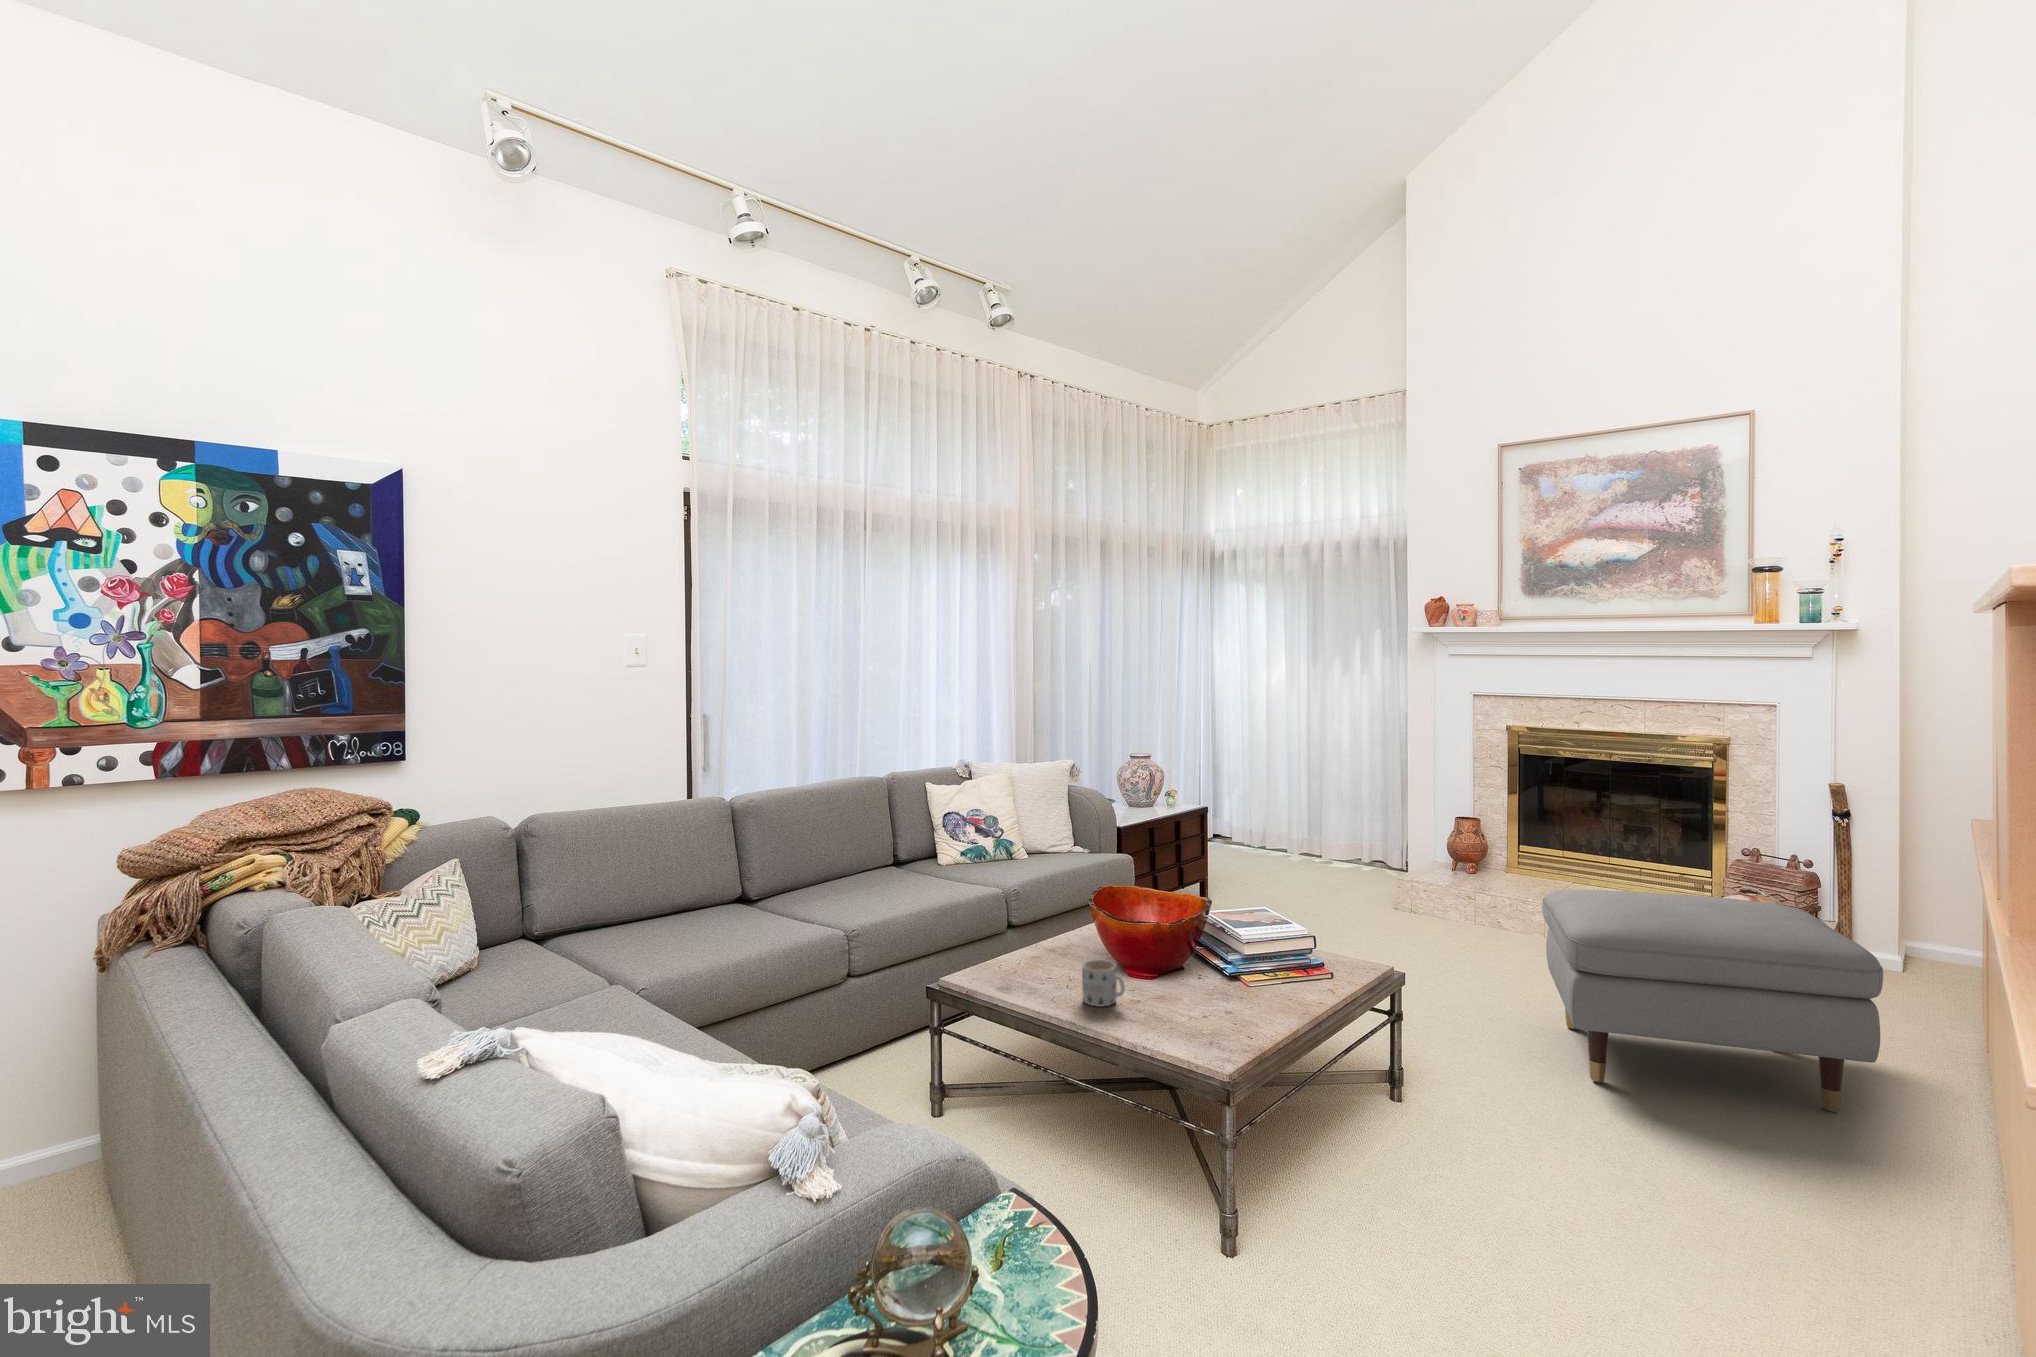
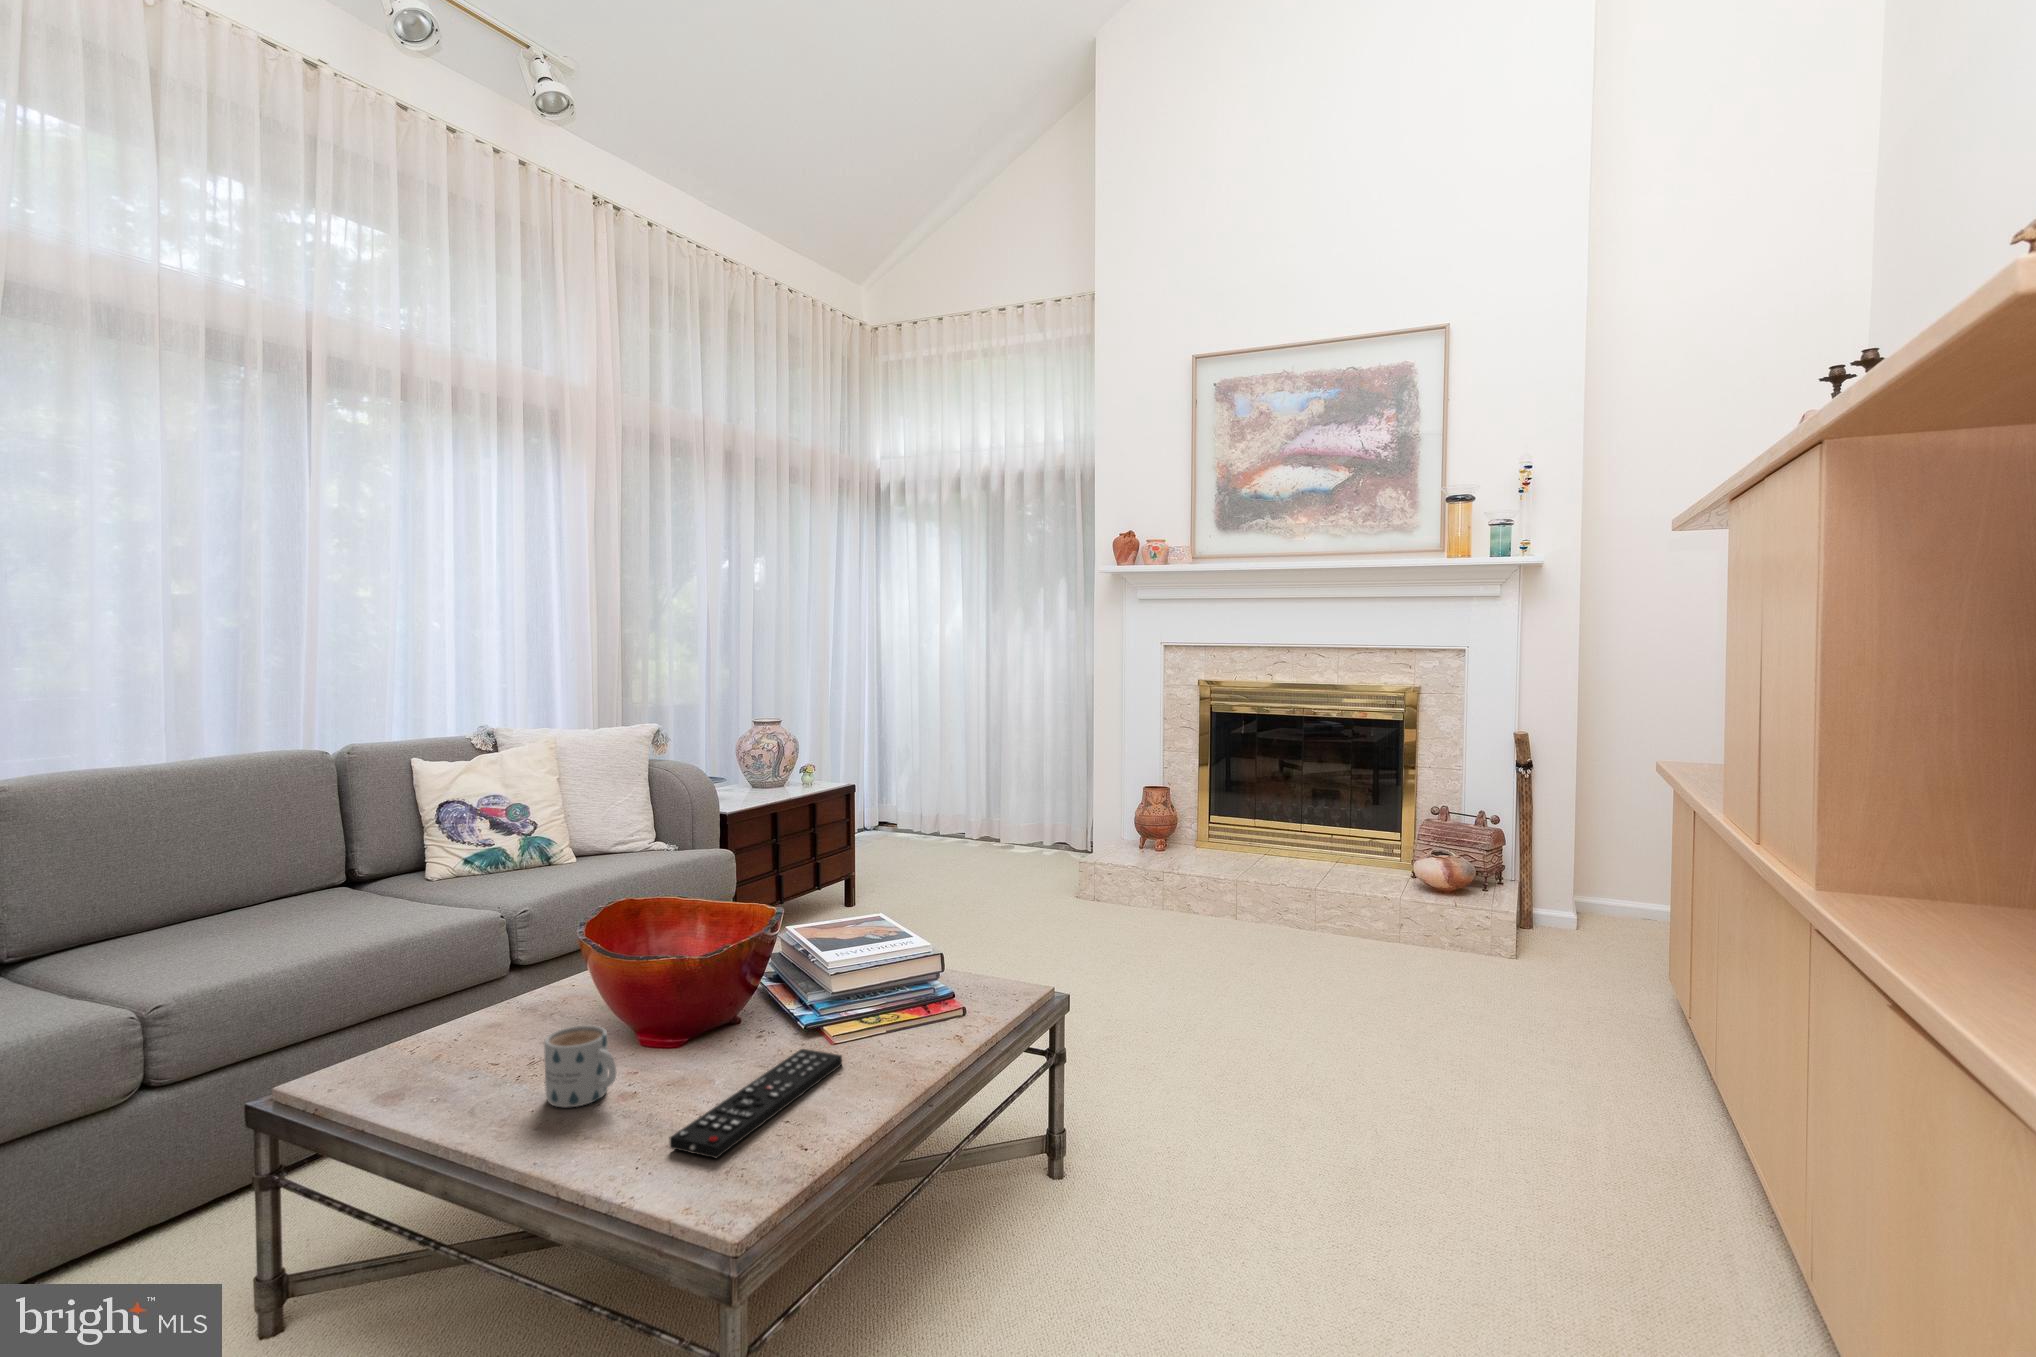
ottoman: present [1542,890,1883,1112] -> none [1237,866,1611,1117]
remote control: none [1166,988,1256,1040] -> present [670,1049,842,1158]

